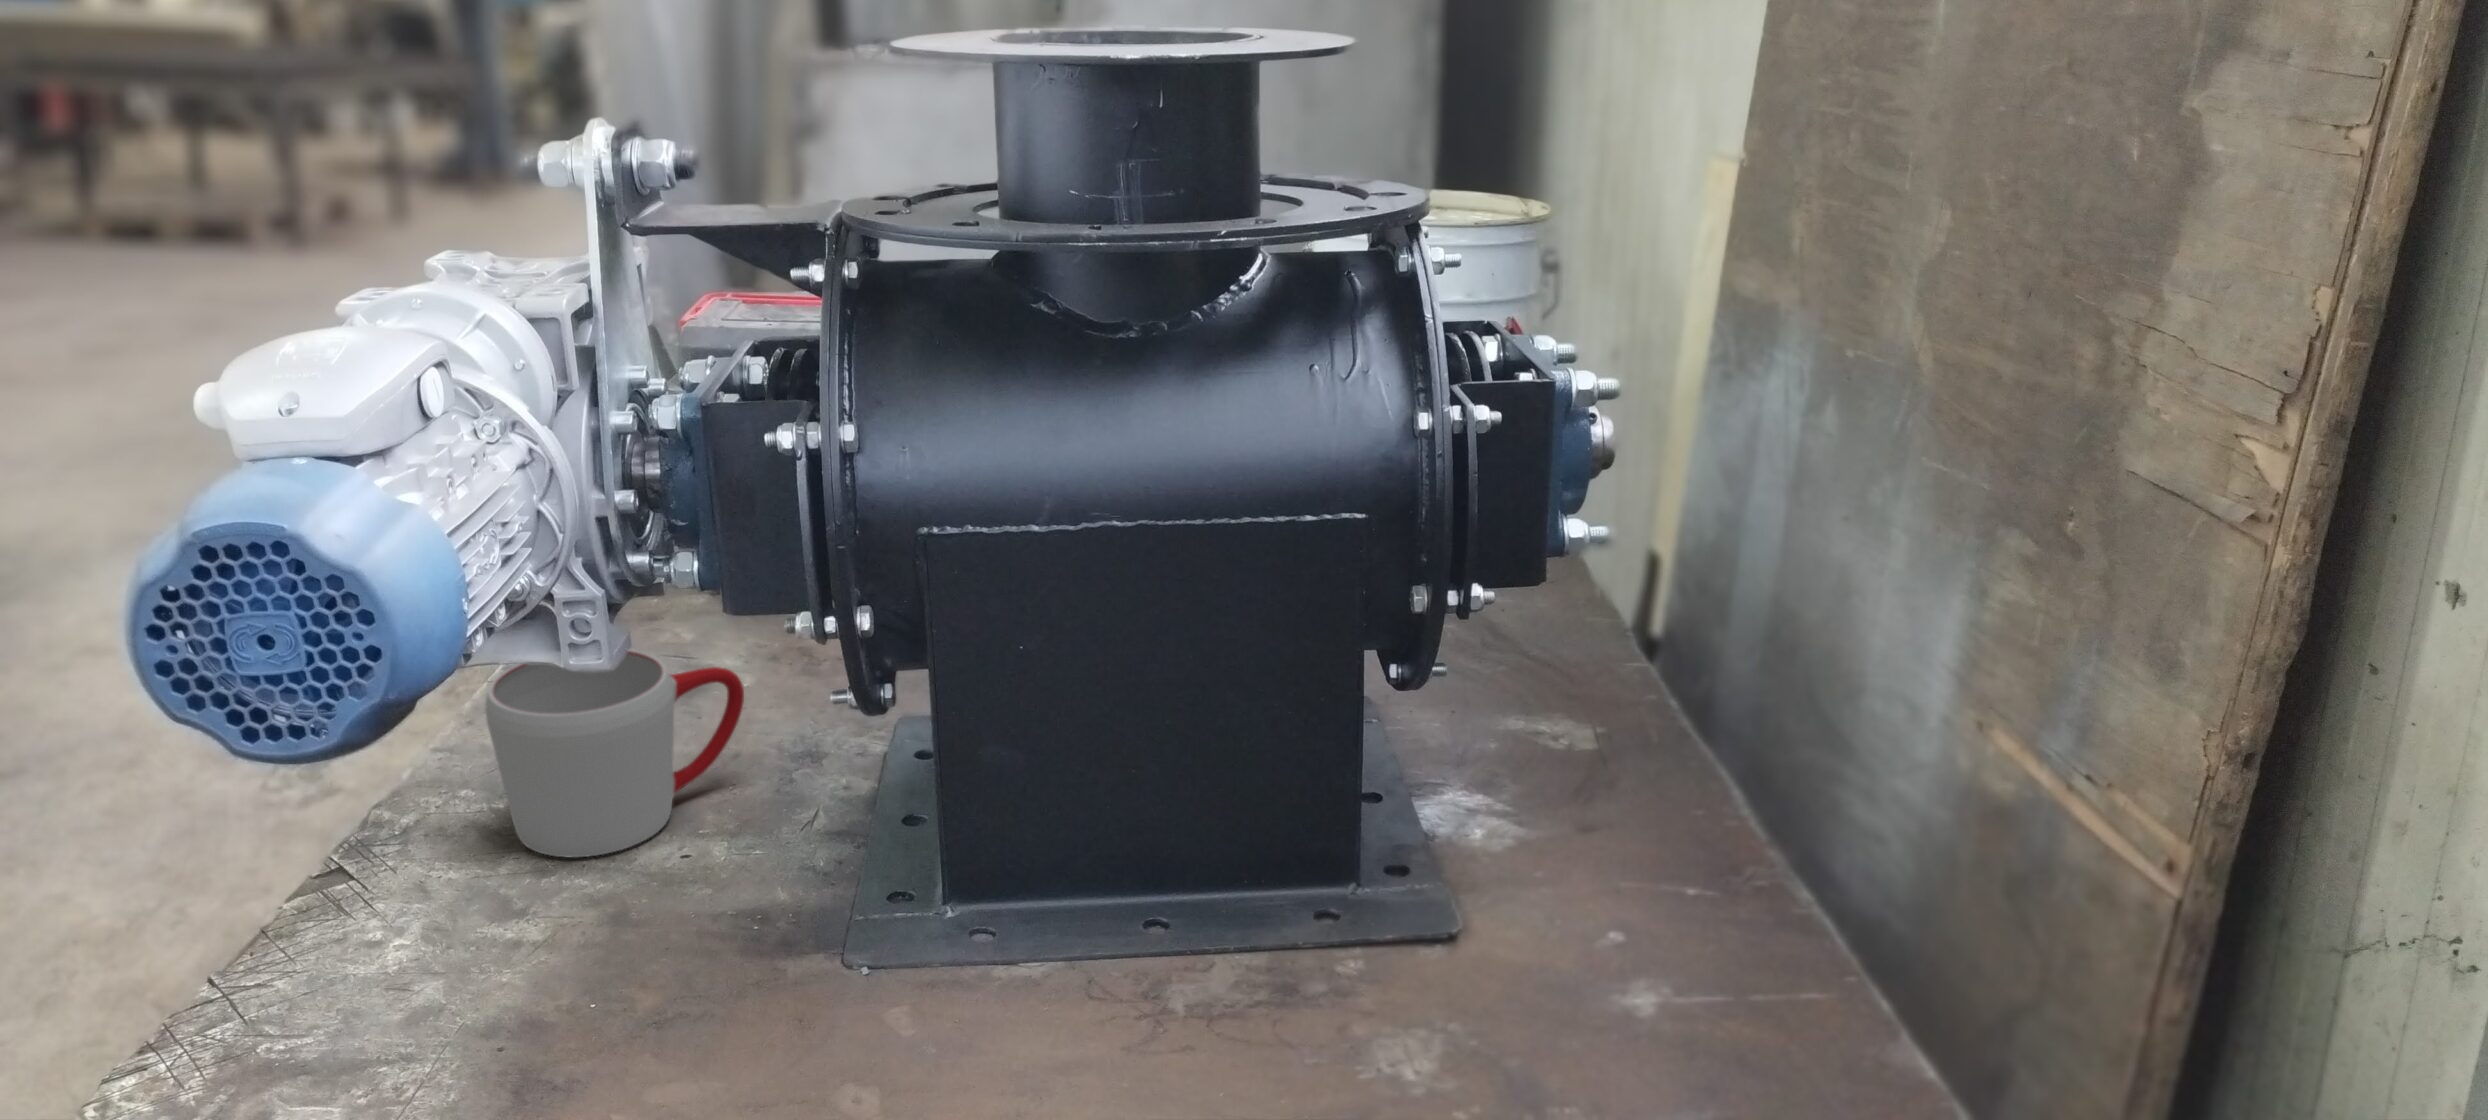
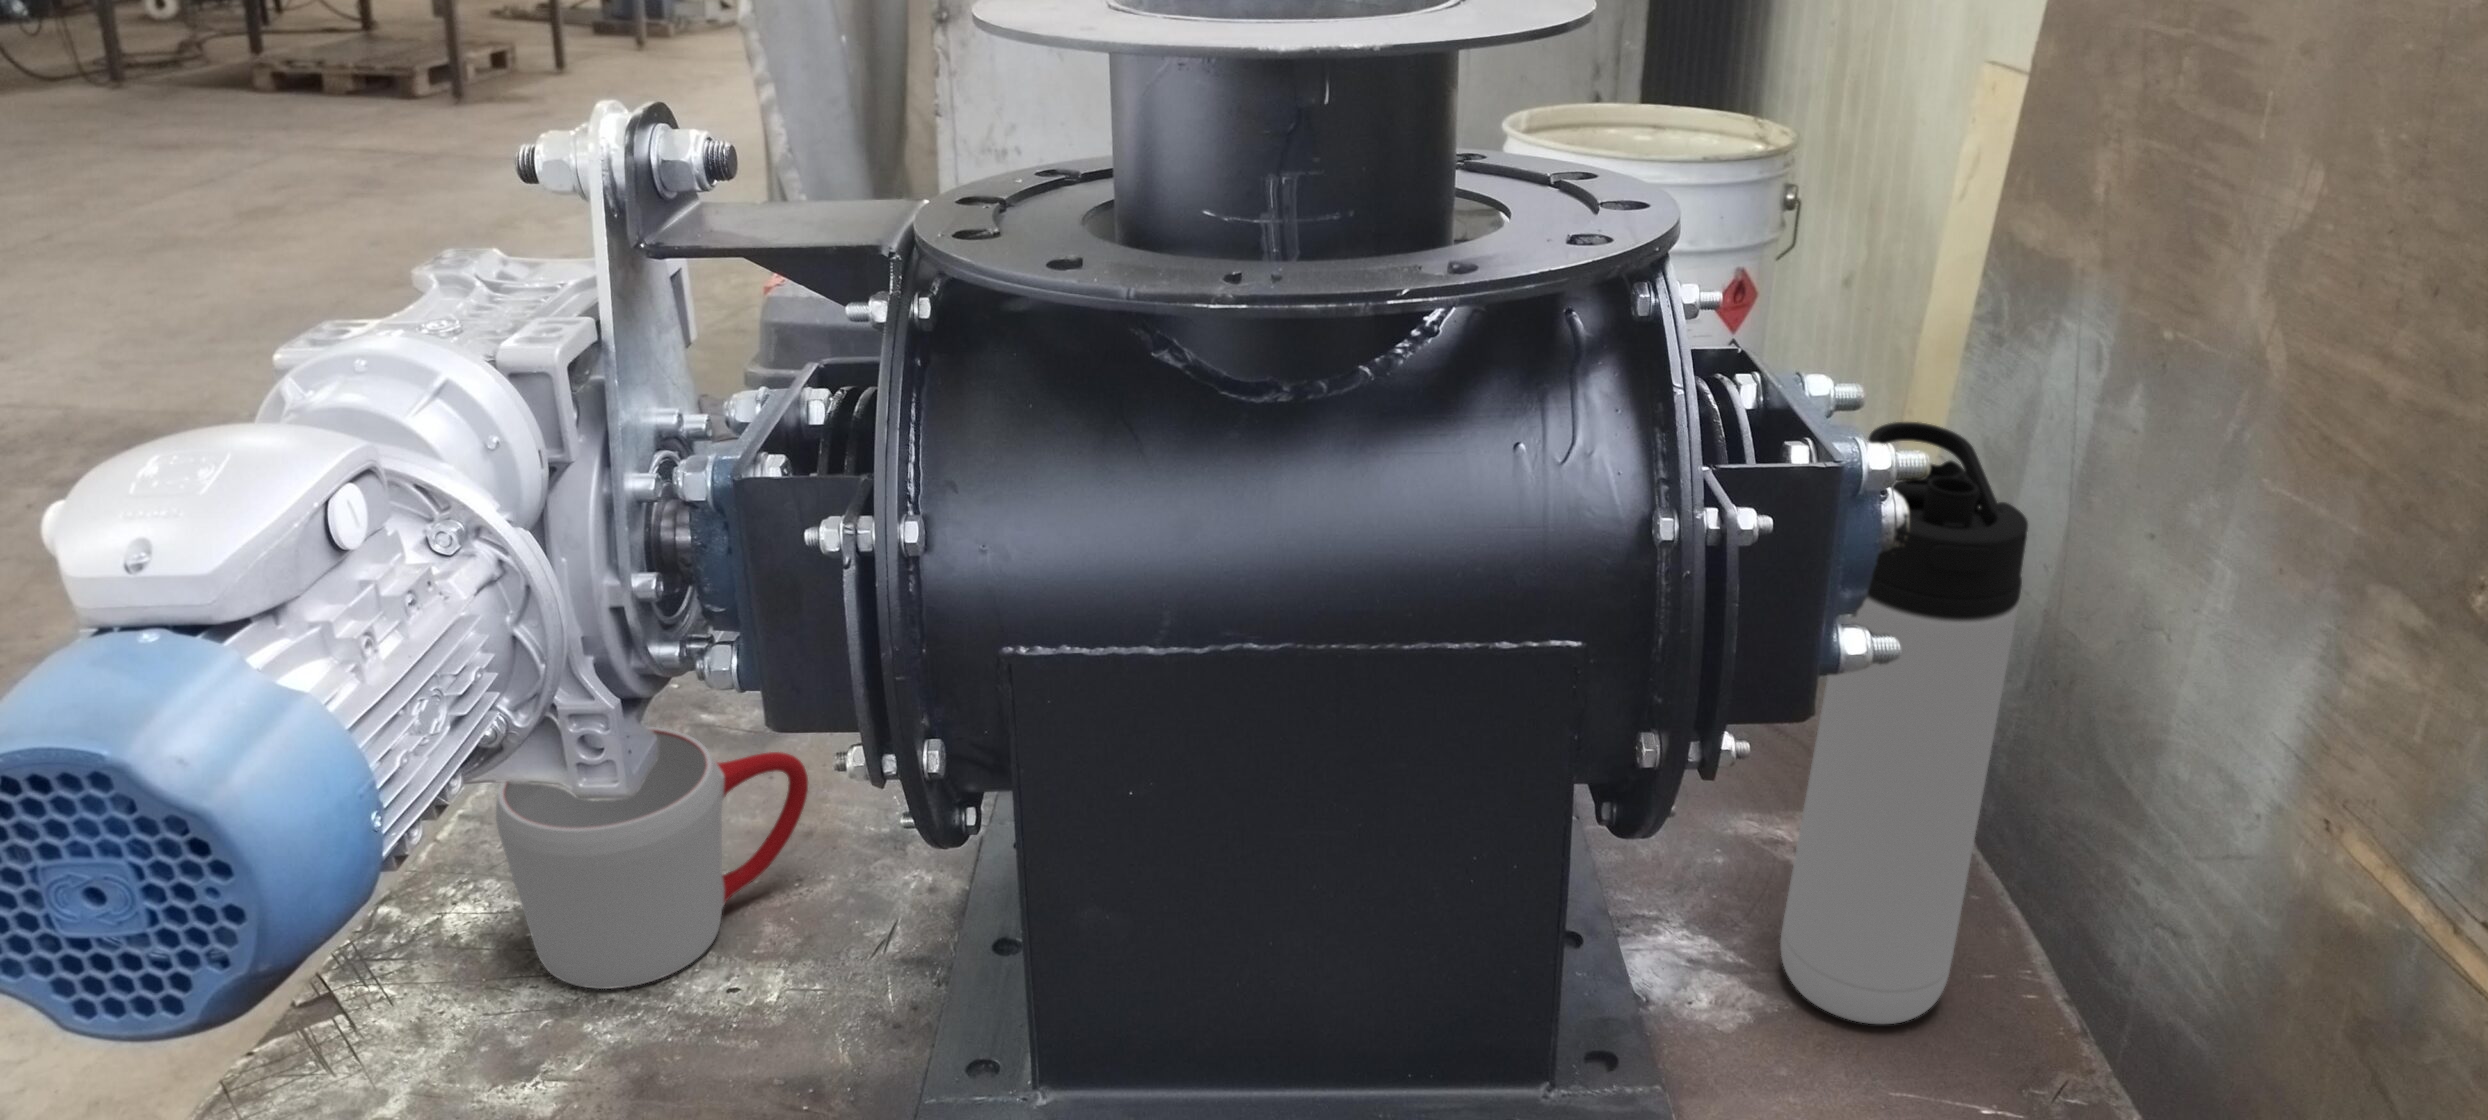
thermos bottle: none [1537,373,1700,843] -> present [1781,422,2028,1024]

